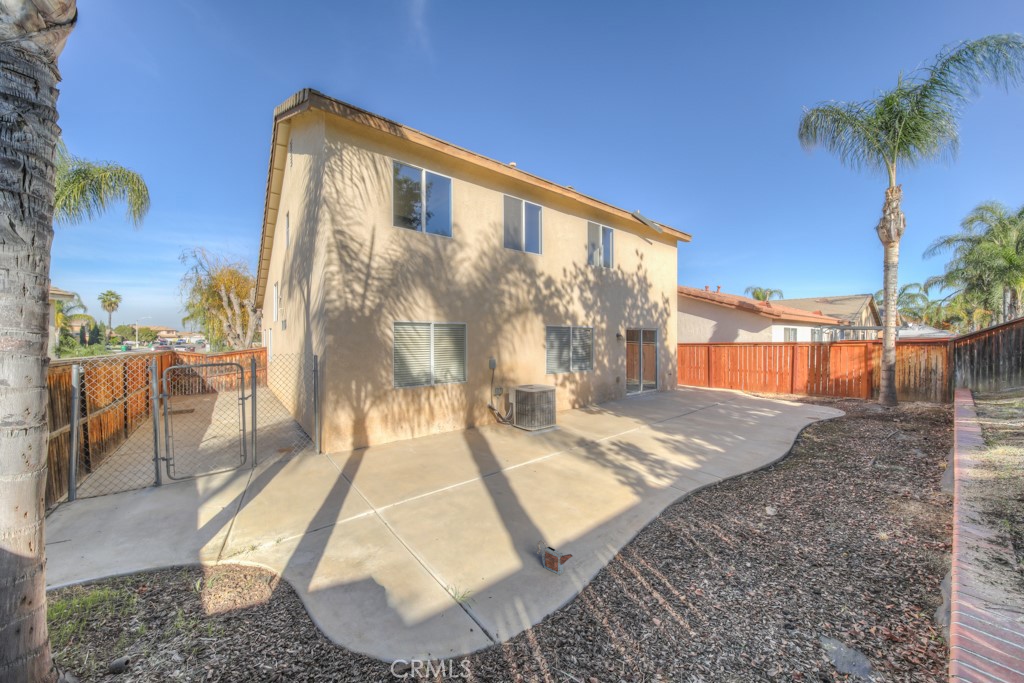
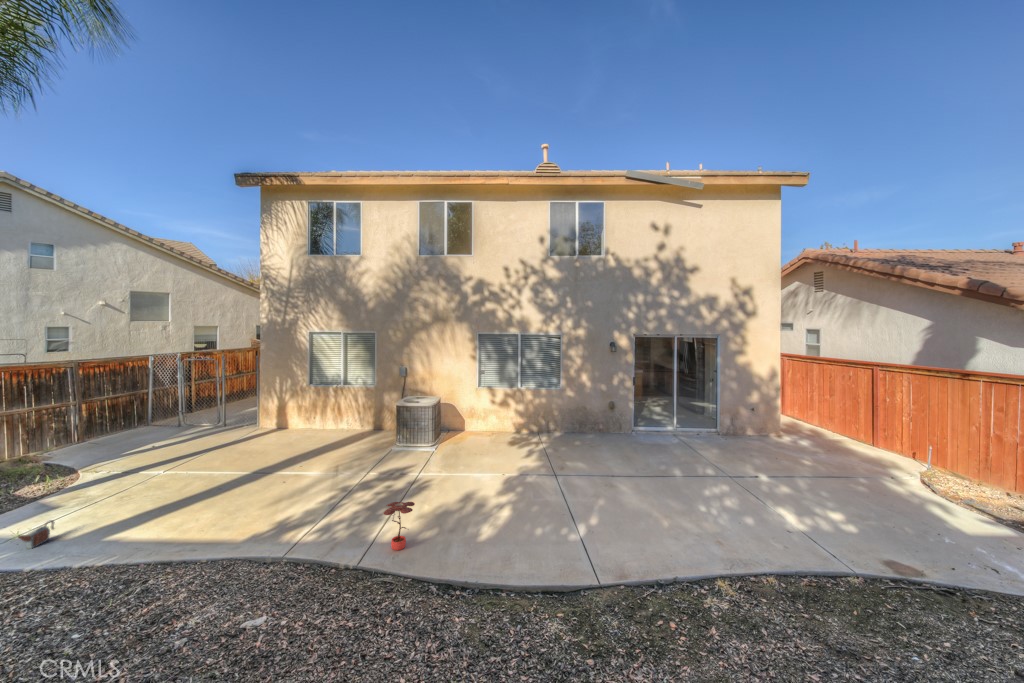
potted plant: none [733,437,759,471] -> present [384,502,415,550]

